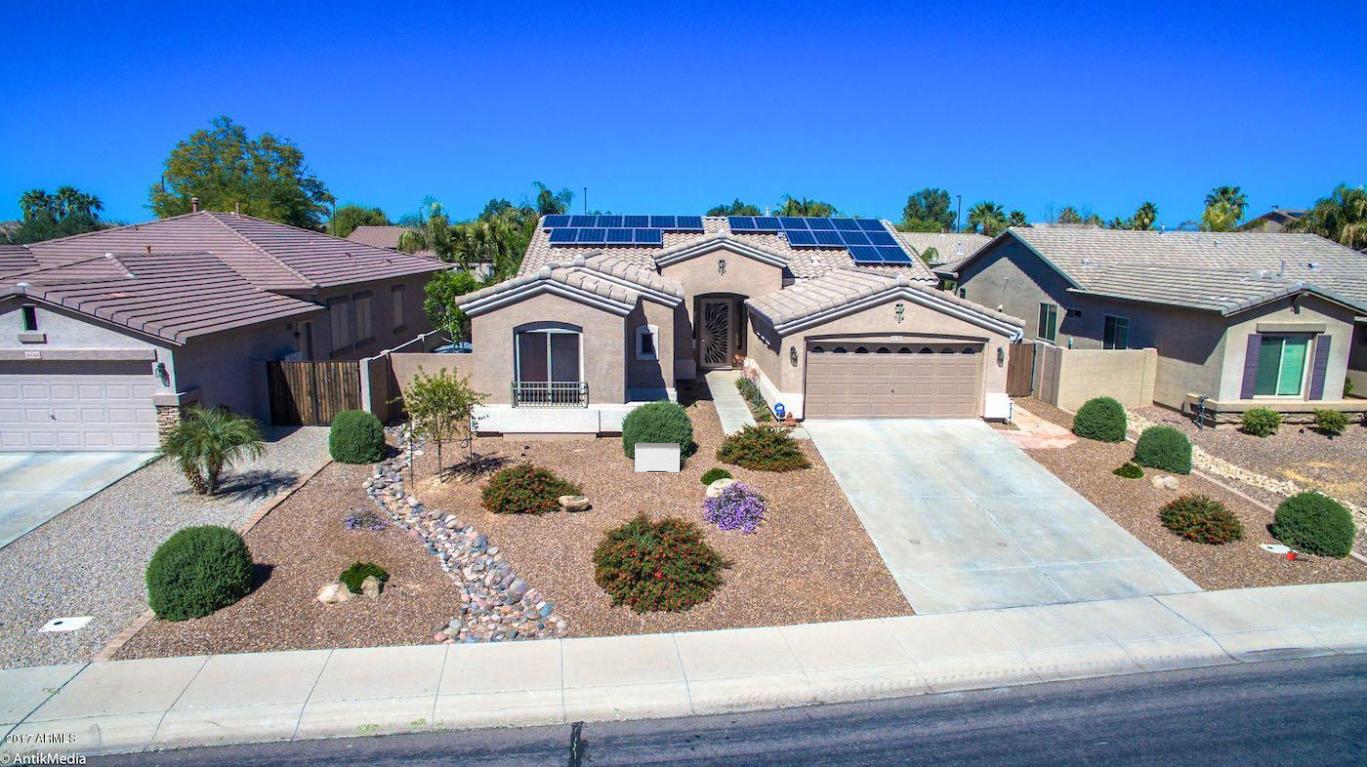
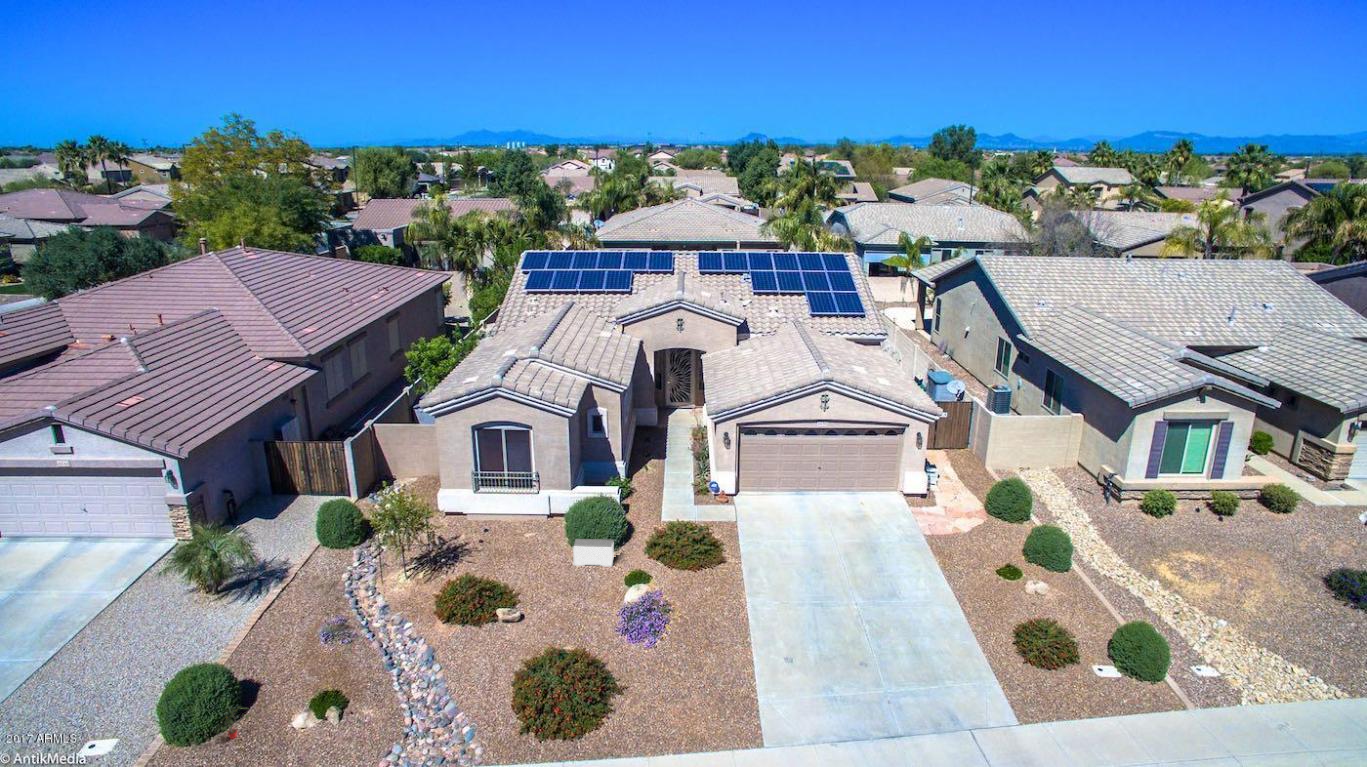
potted plant: present [1280,529,1315,560] -> present [217,710,250,739]

